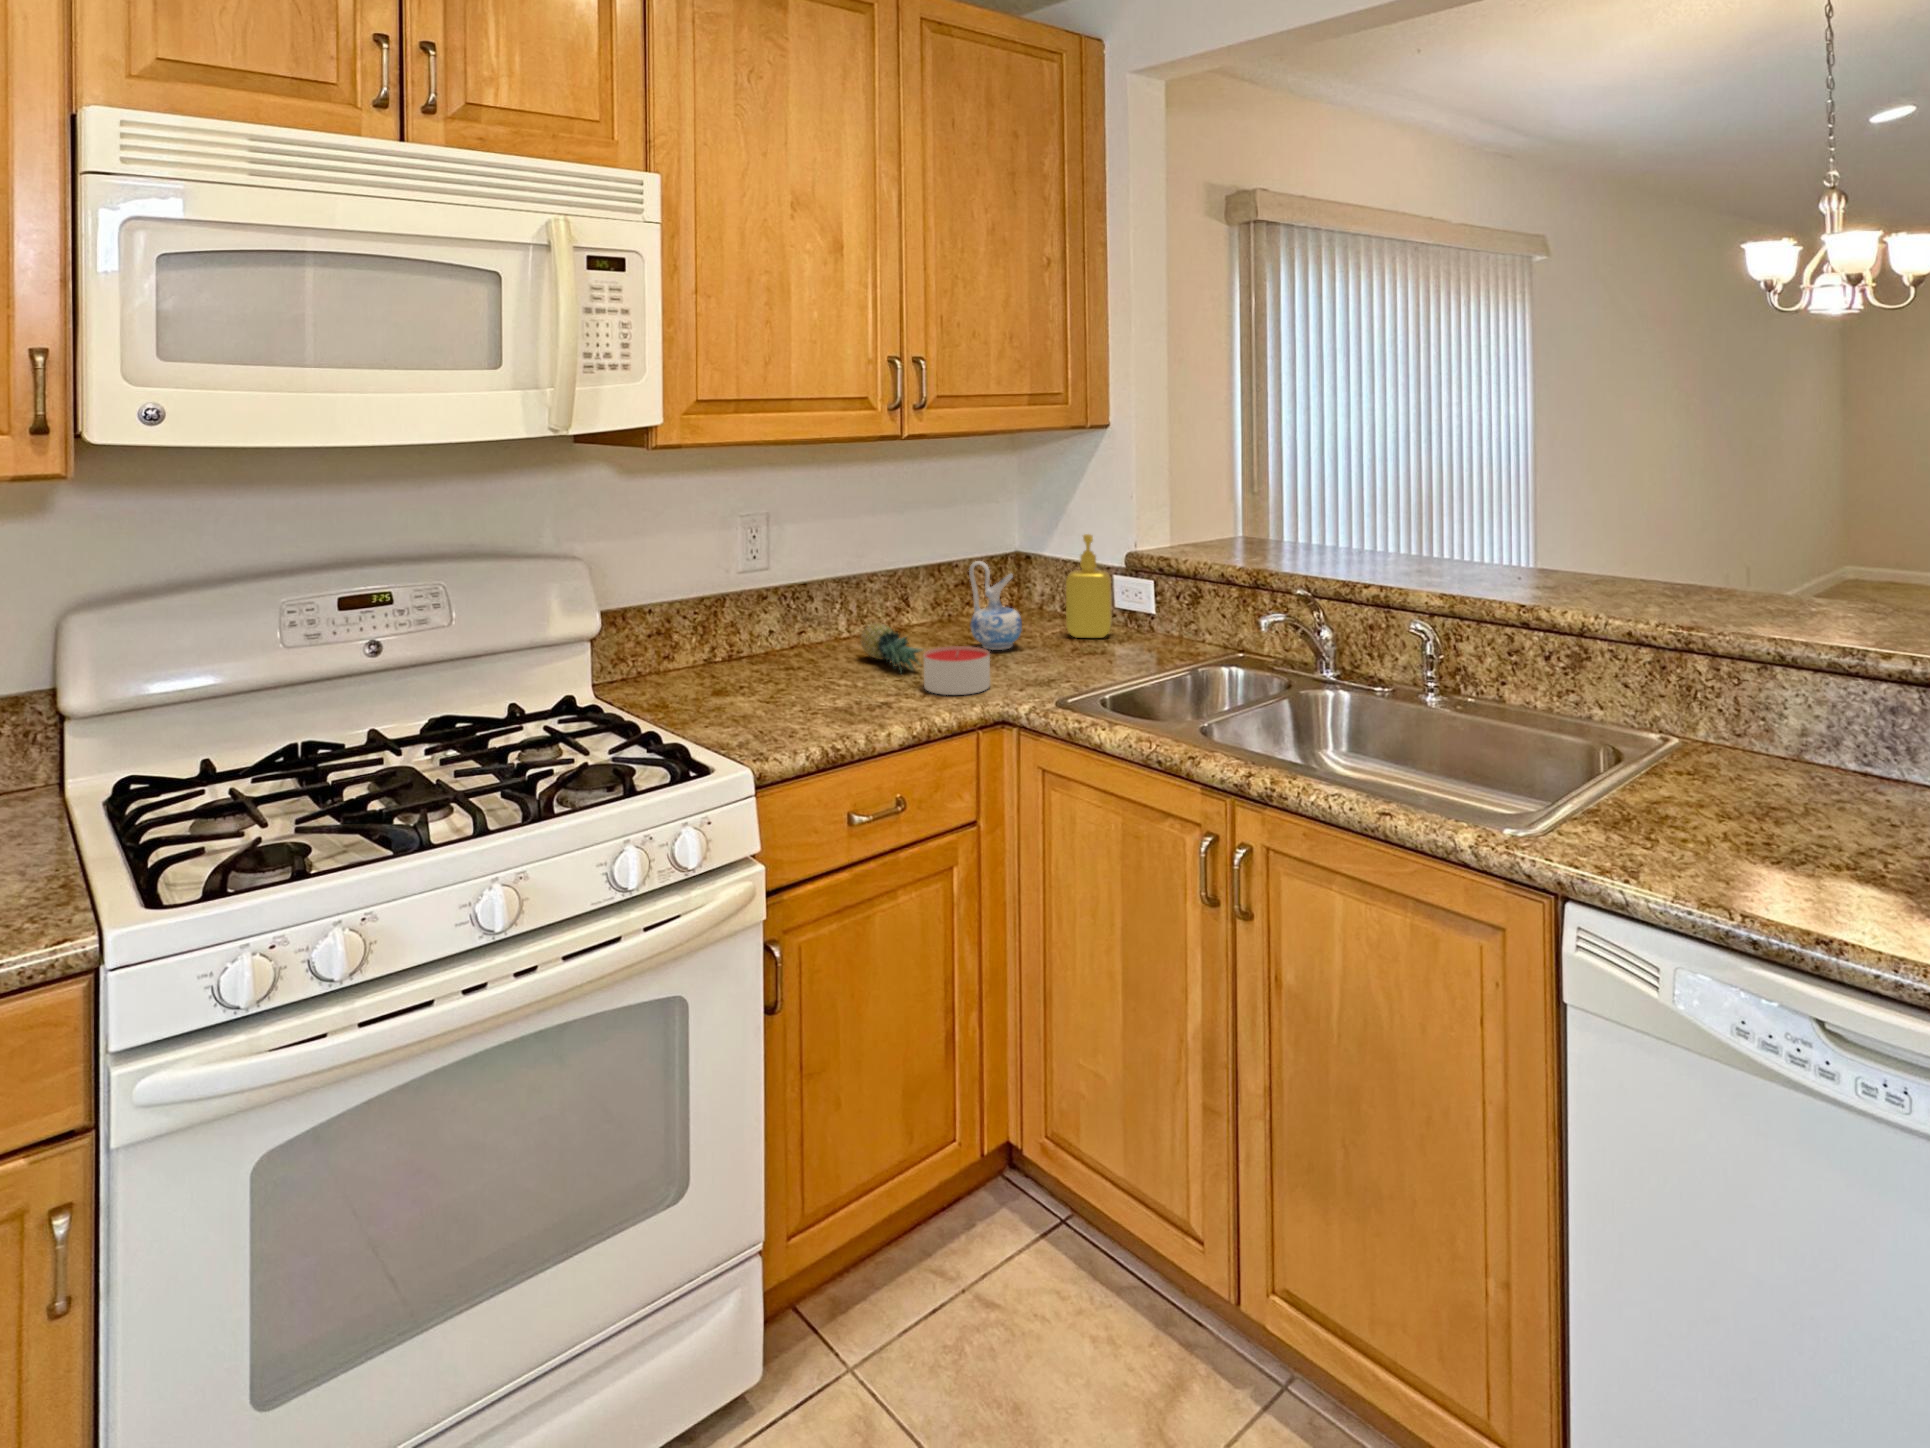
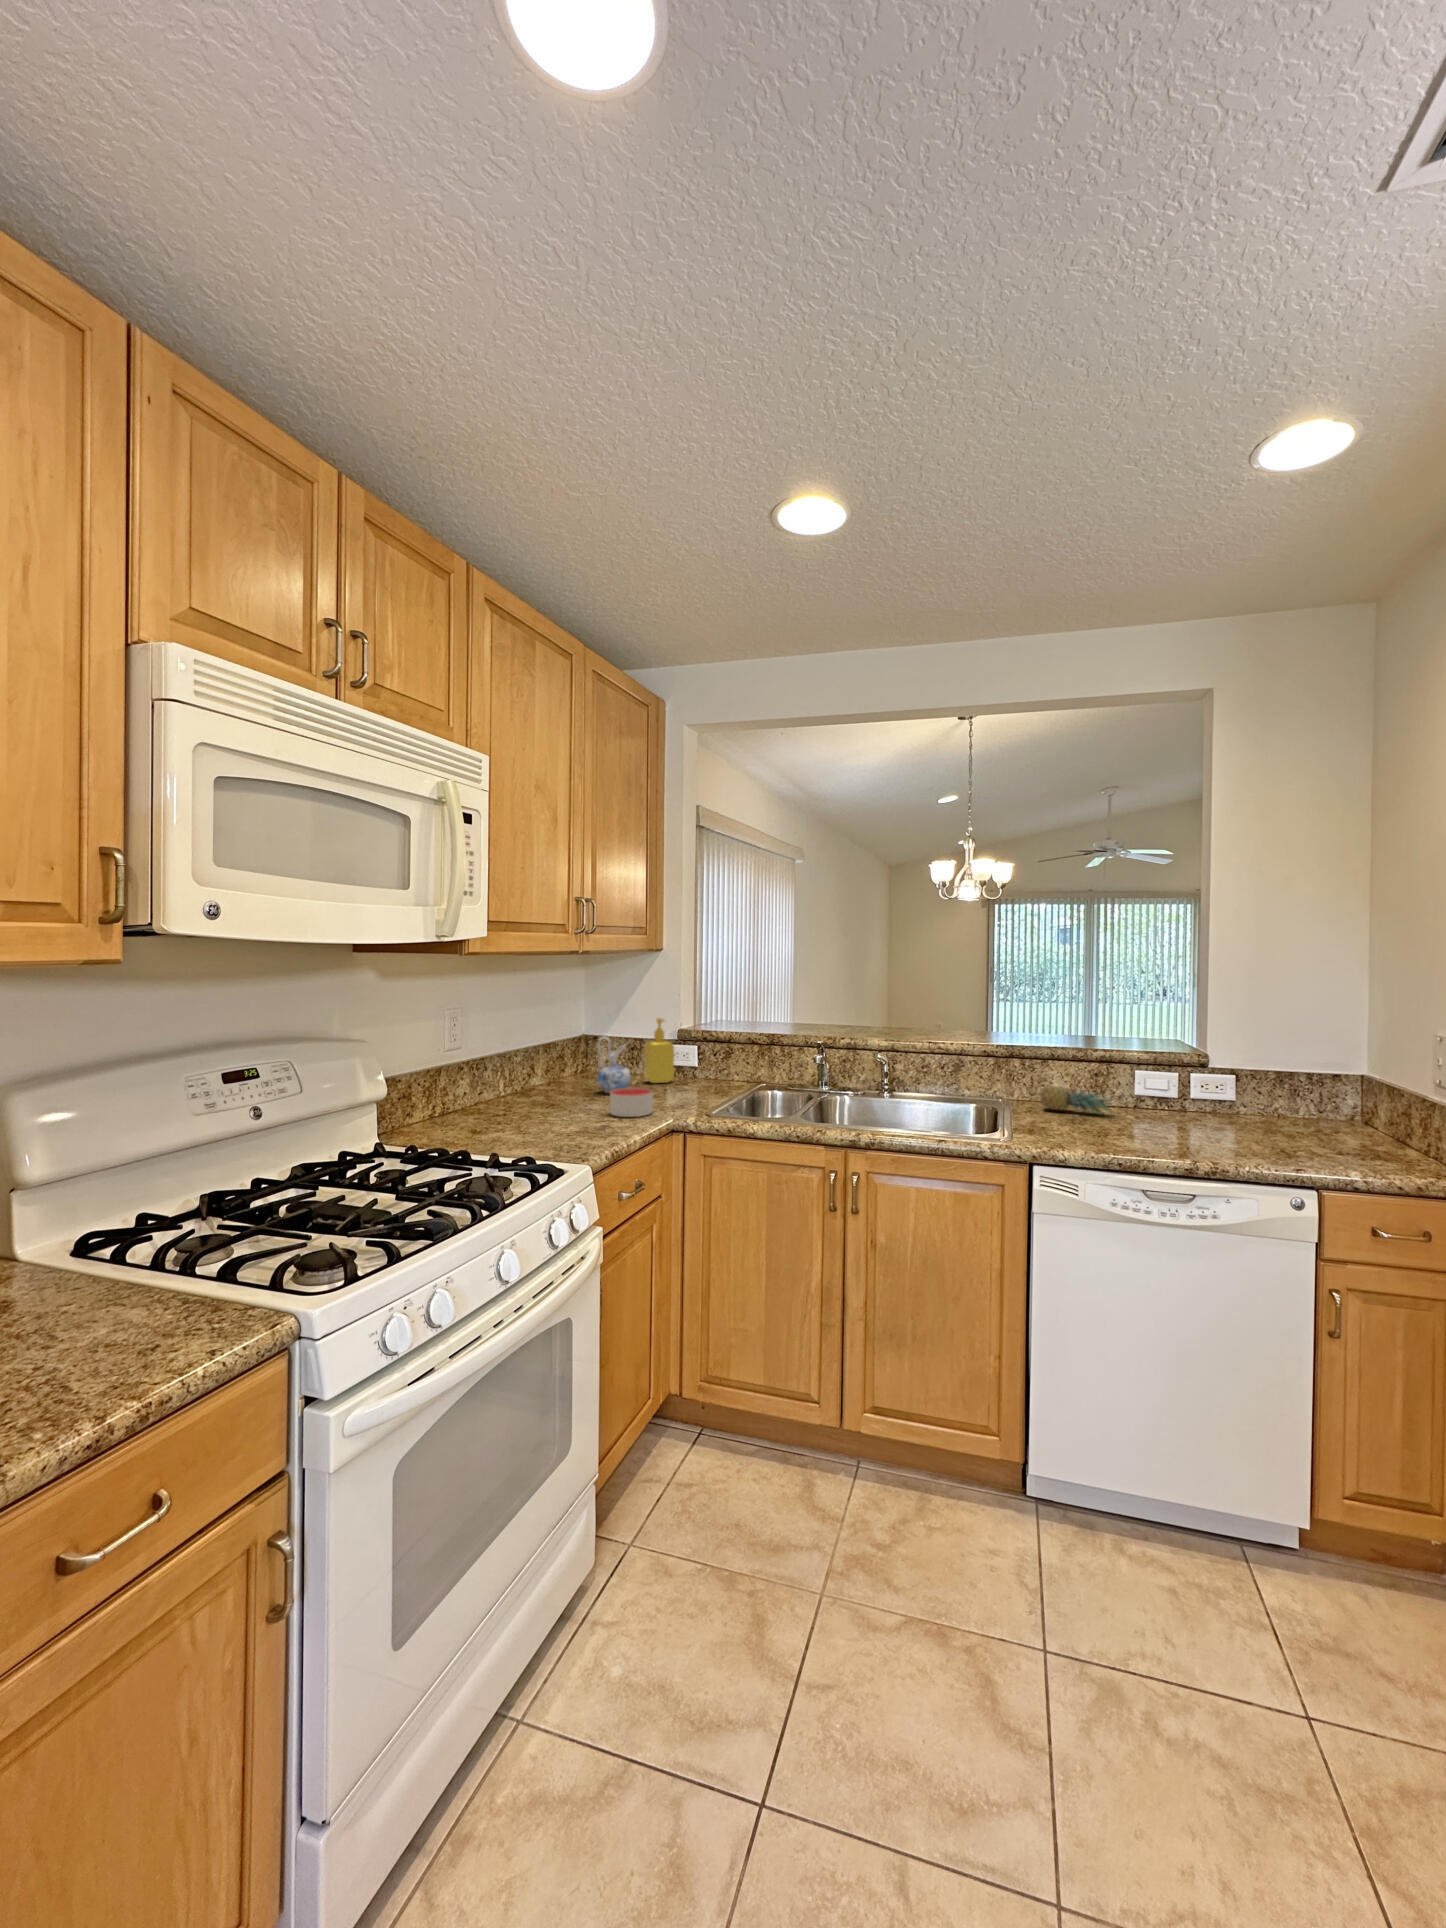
fruit: present [860,623,922,670] -> present [1040,1086,1112,1113]

